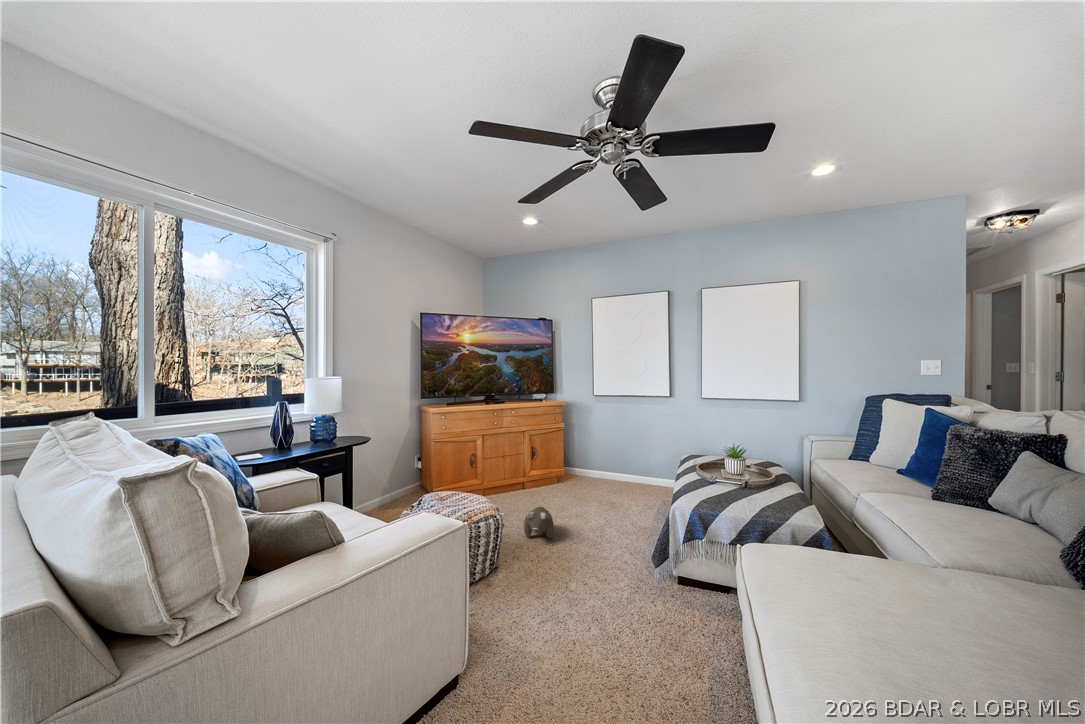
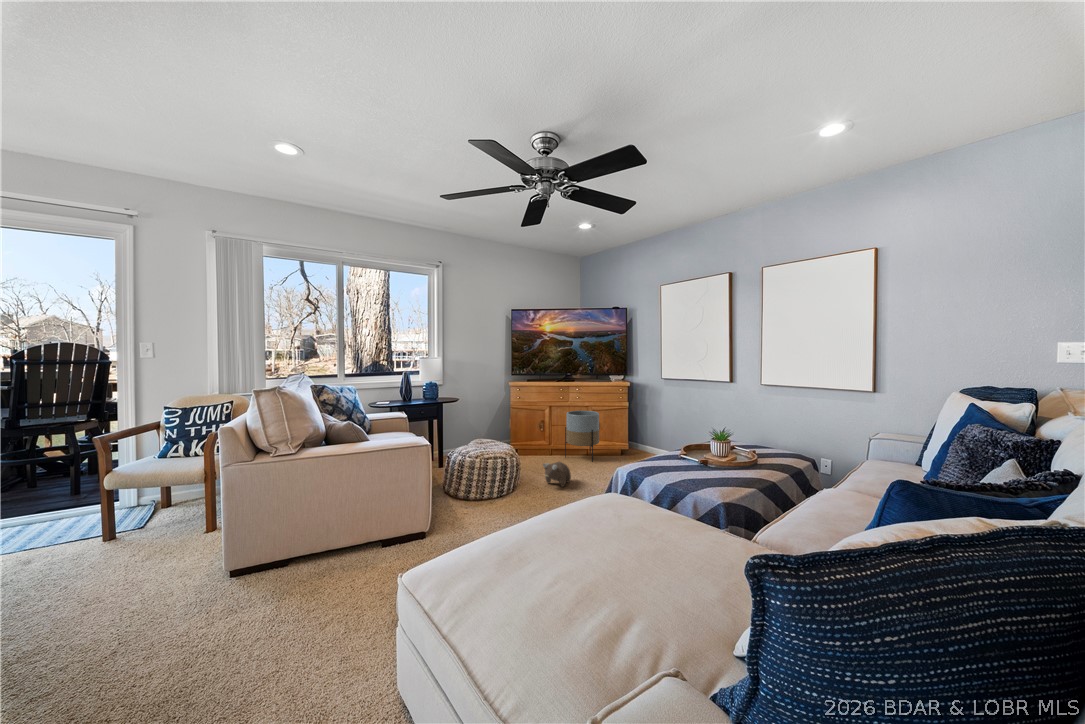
planter: none [506,437,545,498] -> present [565,411,599,462]

